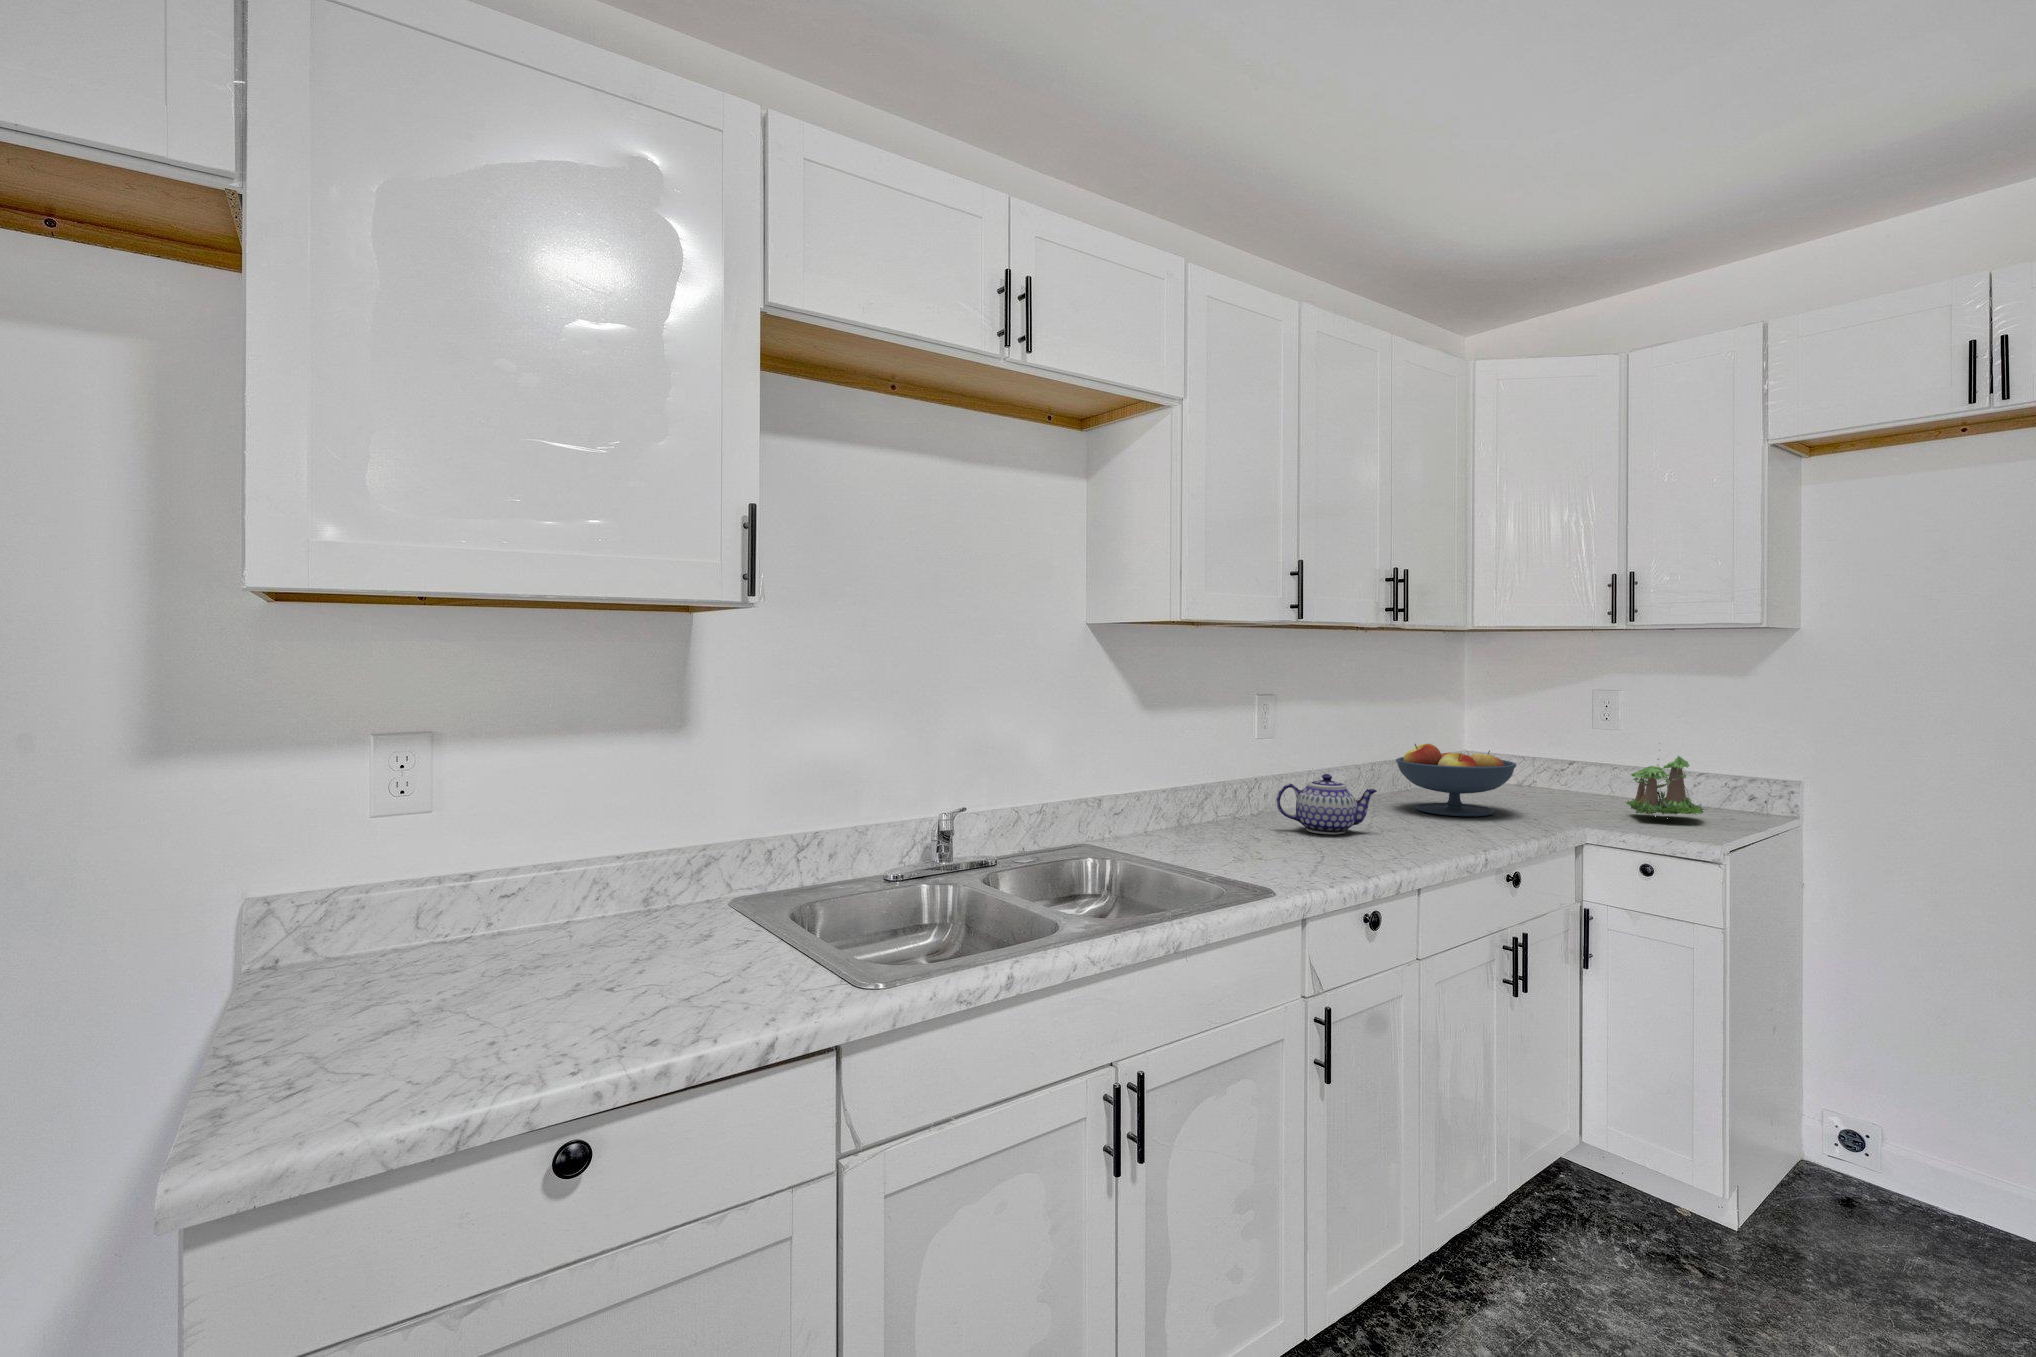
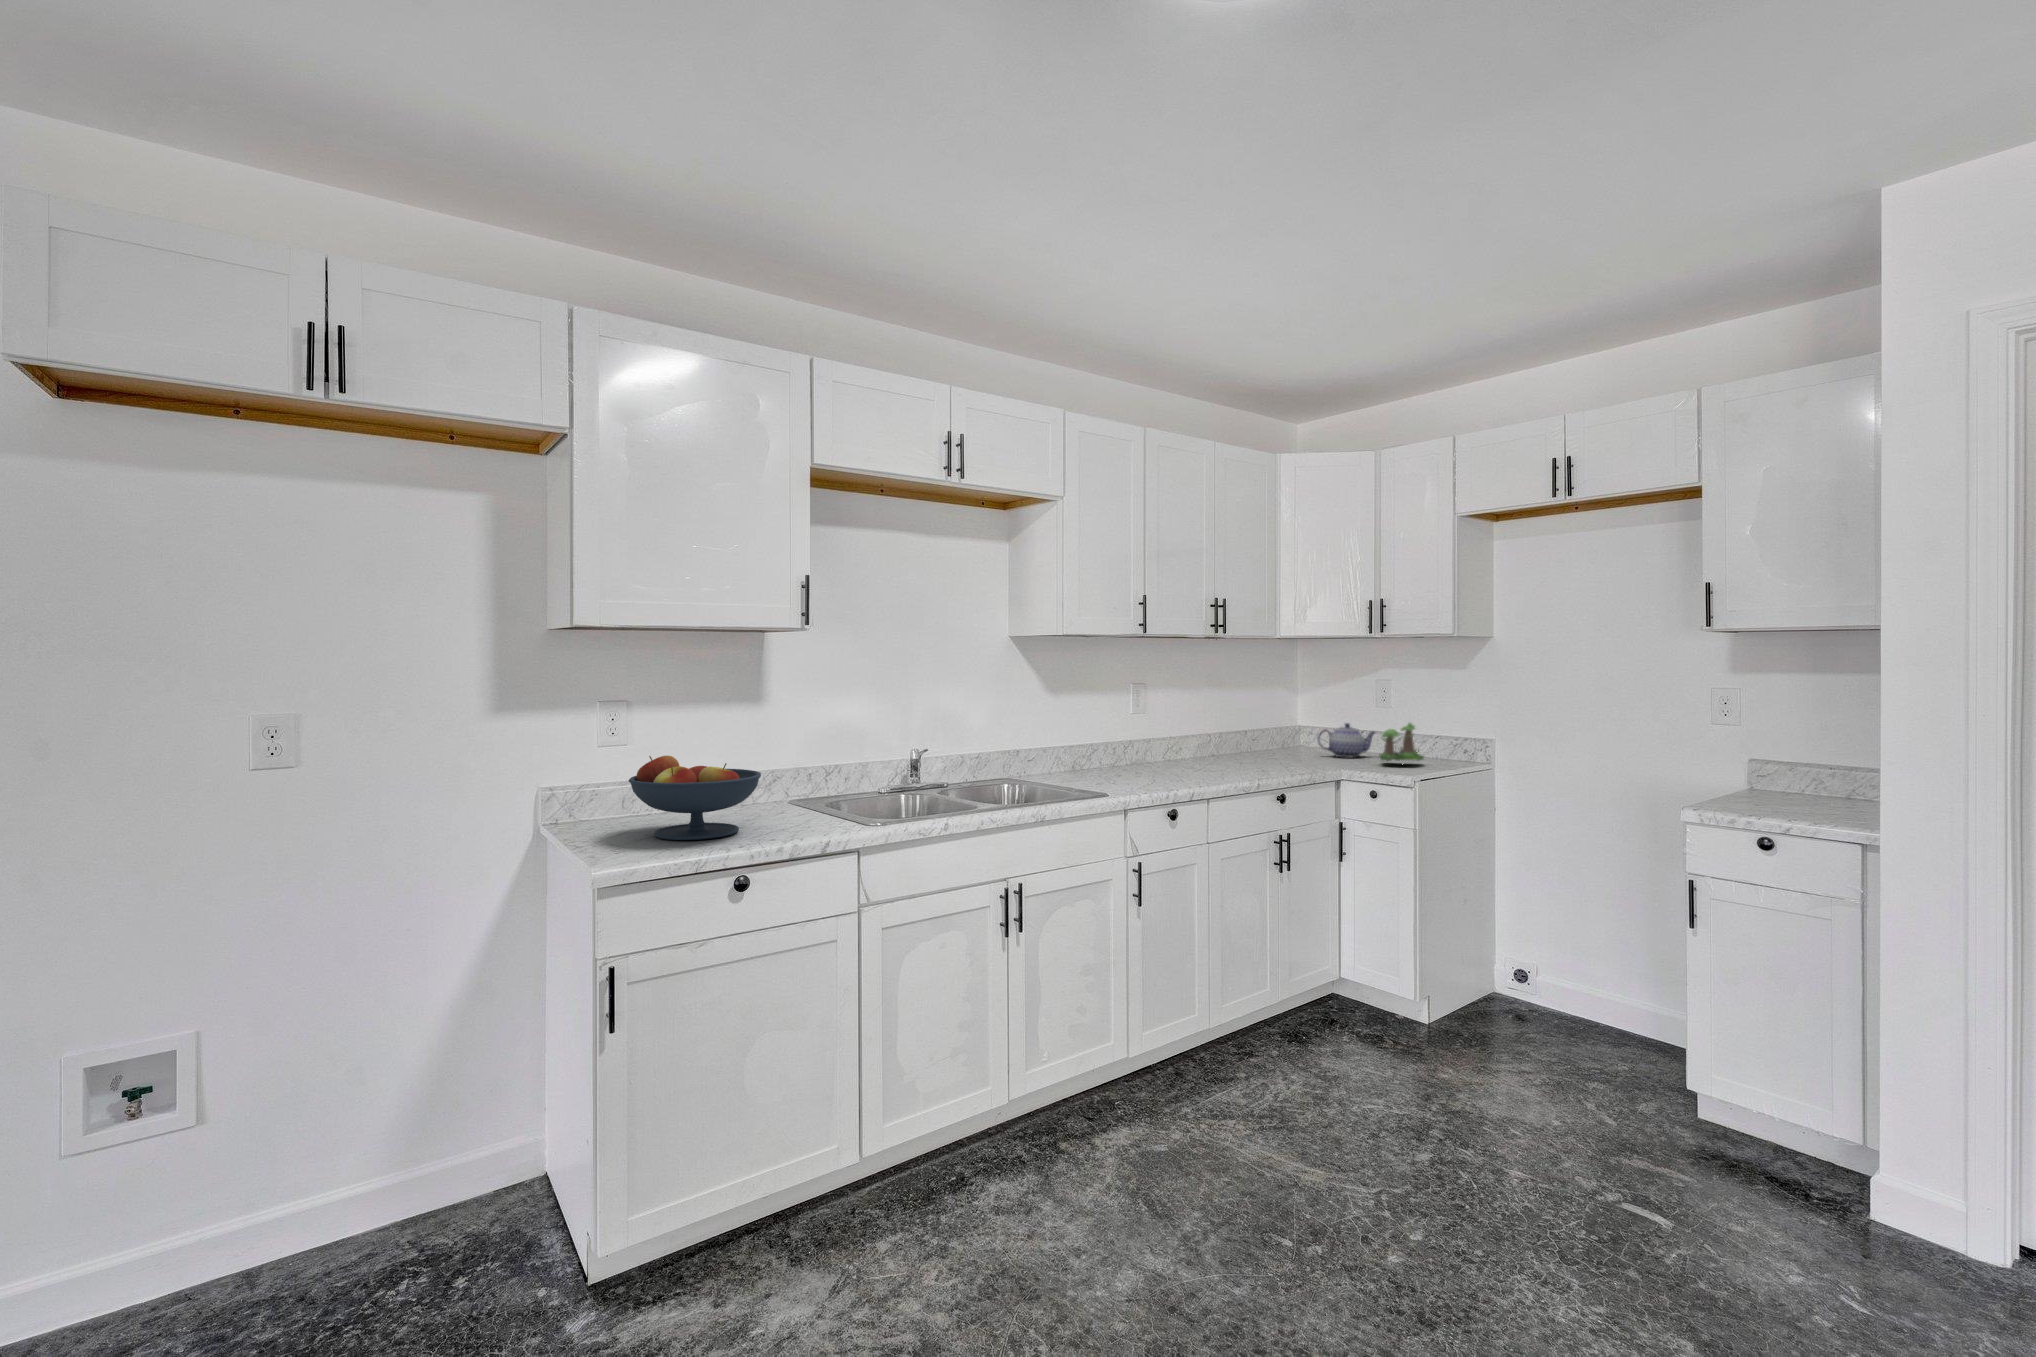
fruit bowl: present [1396,744,1516,816] -> present [629,756,761,840]
teapot: present [1276,774,1377,834] -> present [1318,723,1375,757]

